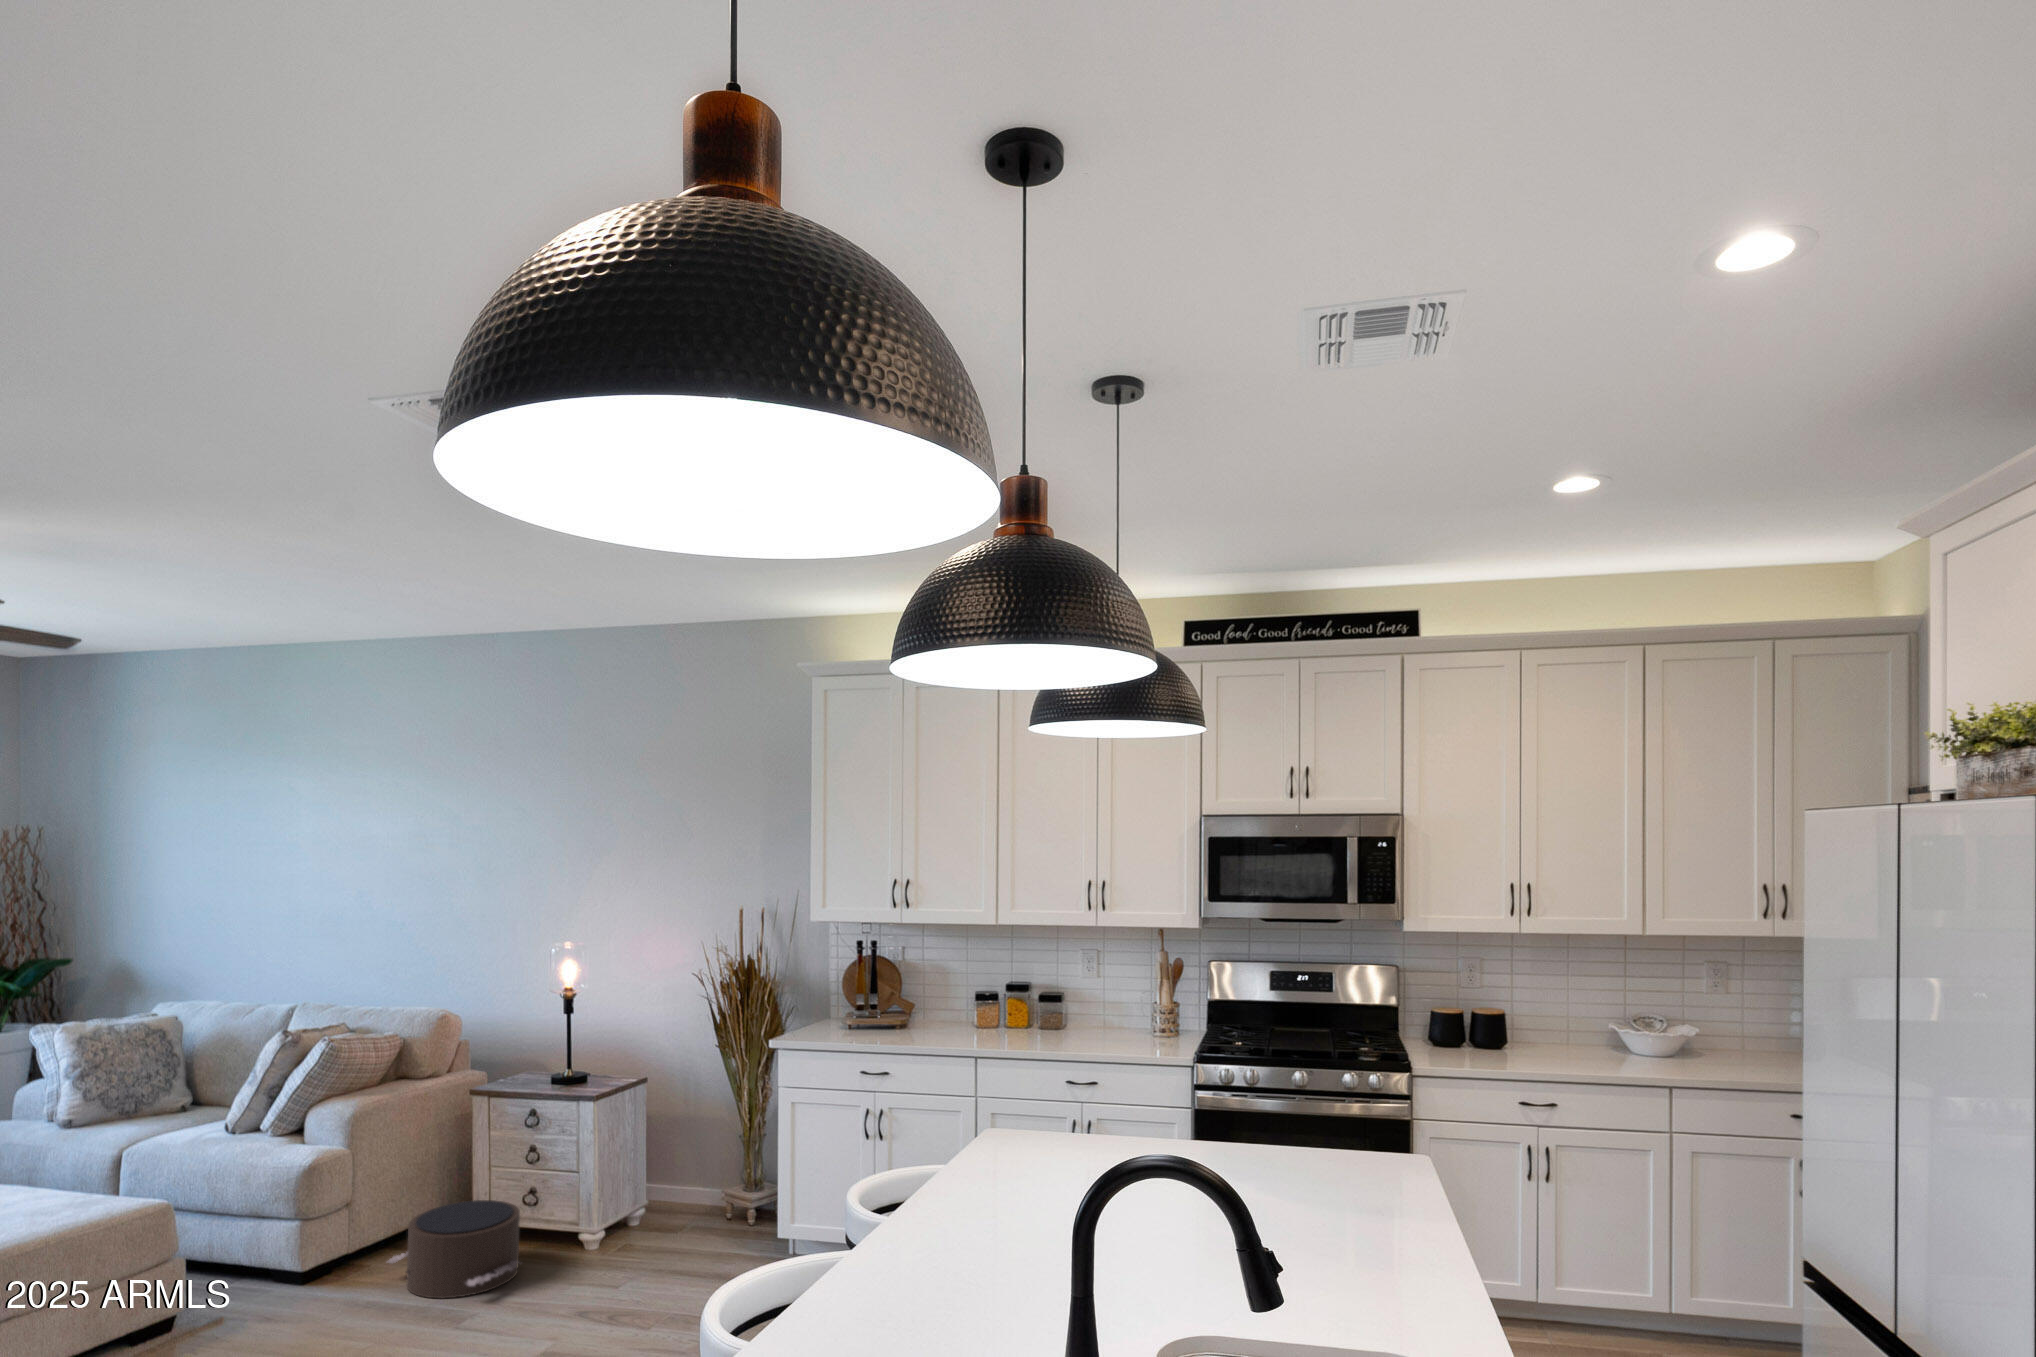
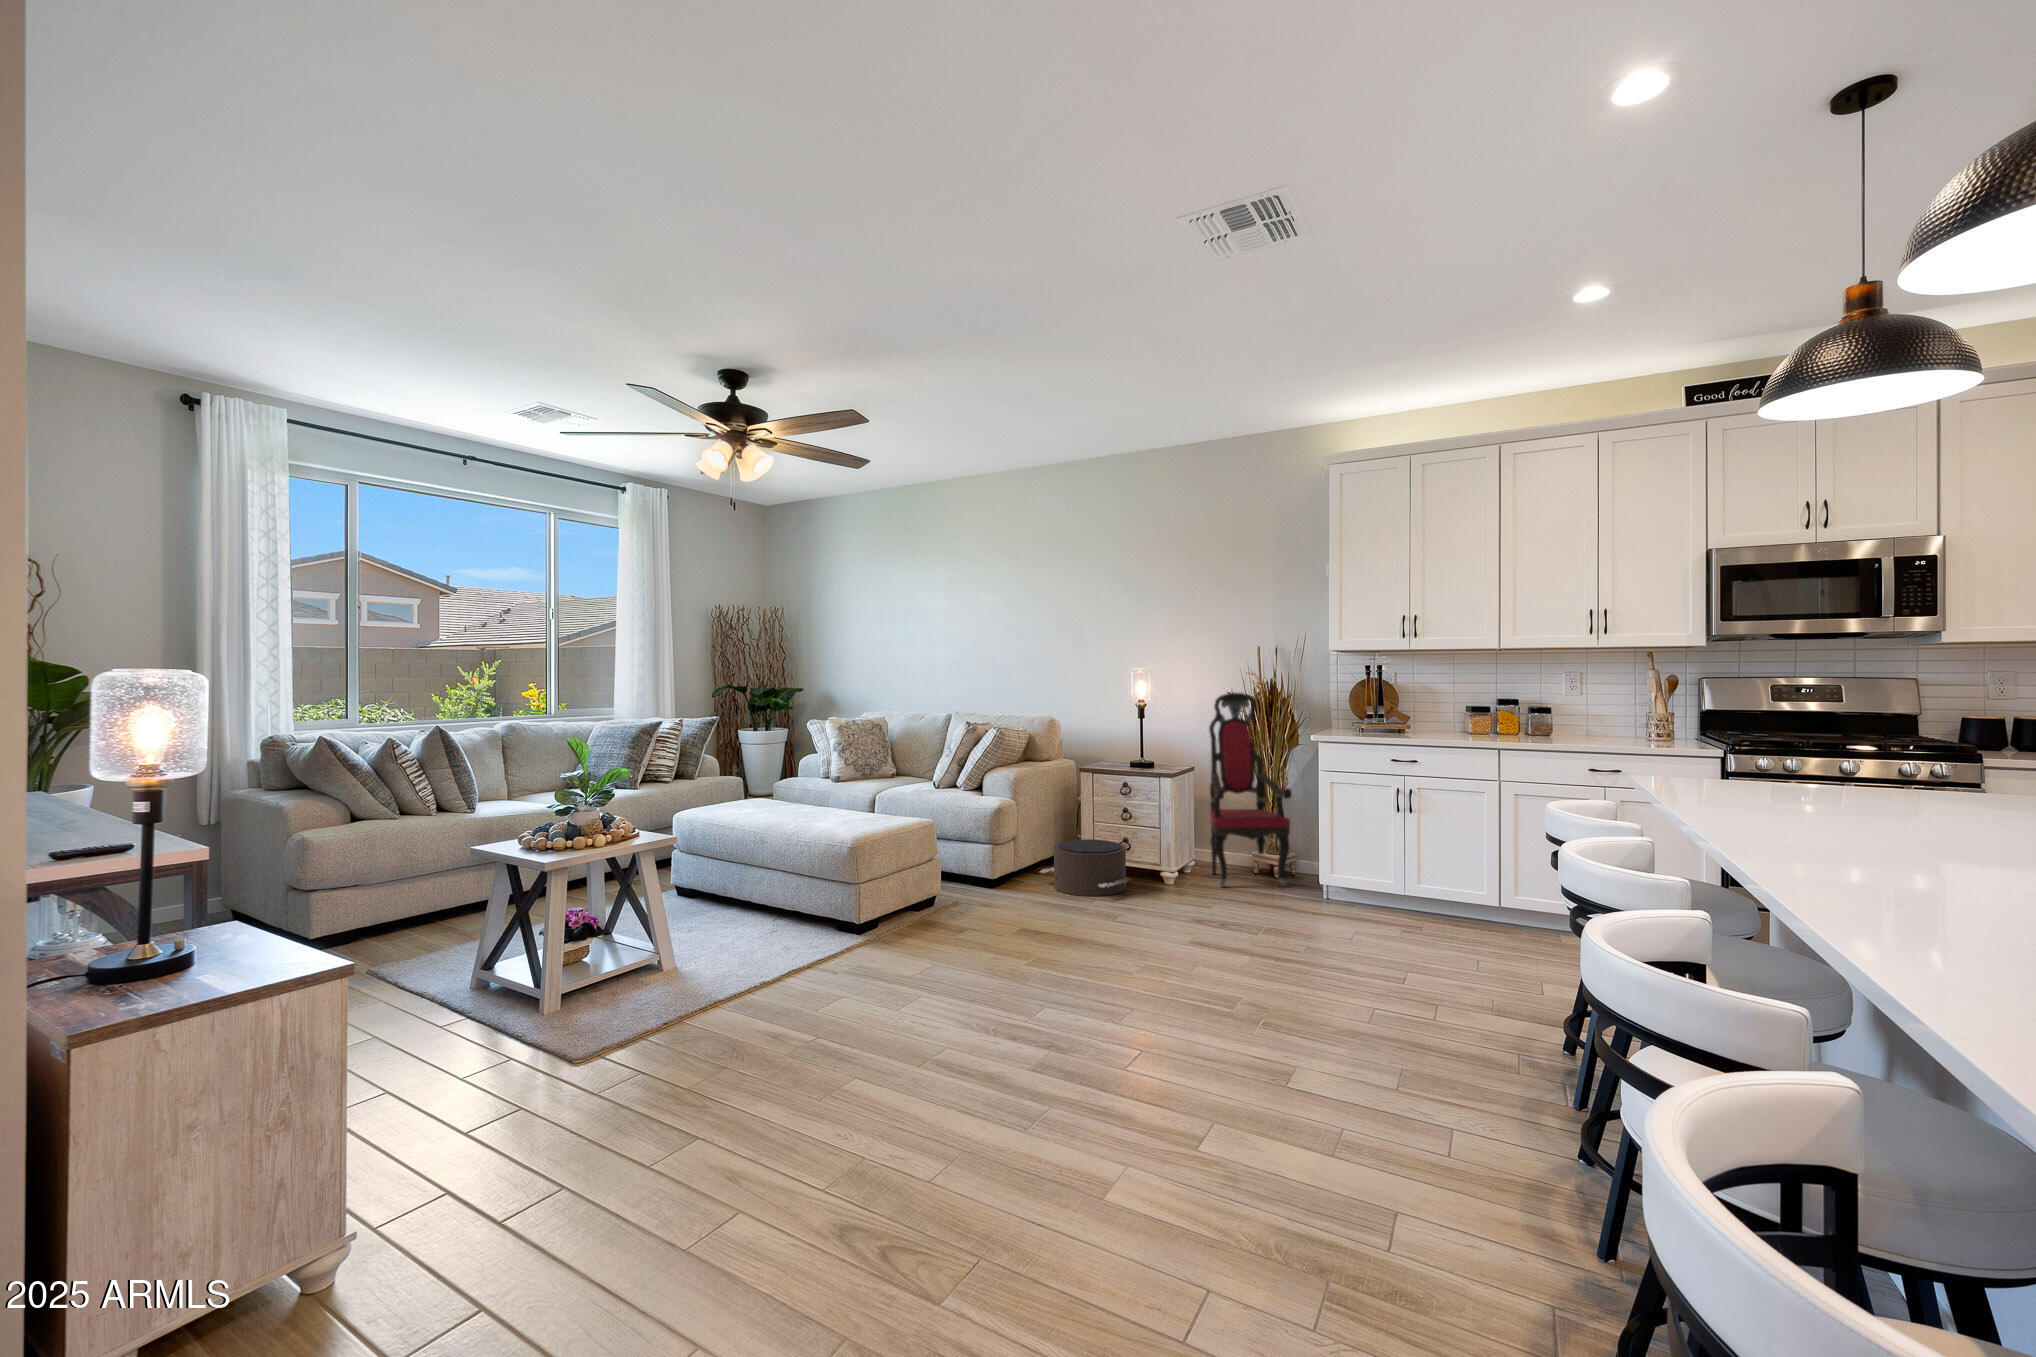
armchair: none [651,971,758,1255] -> present [1209,693,1292,887]

